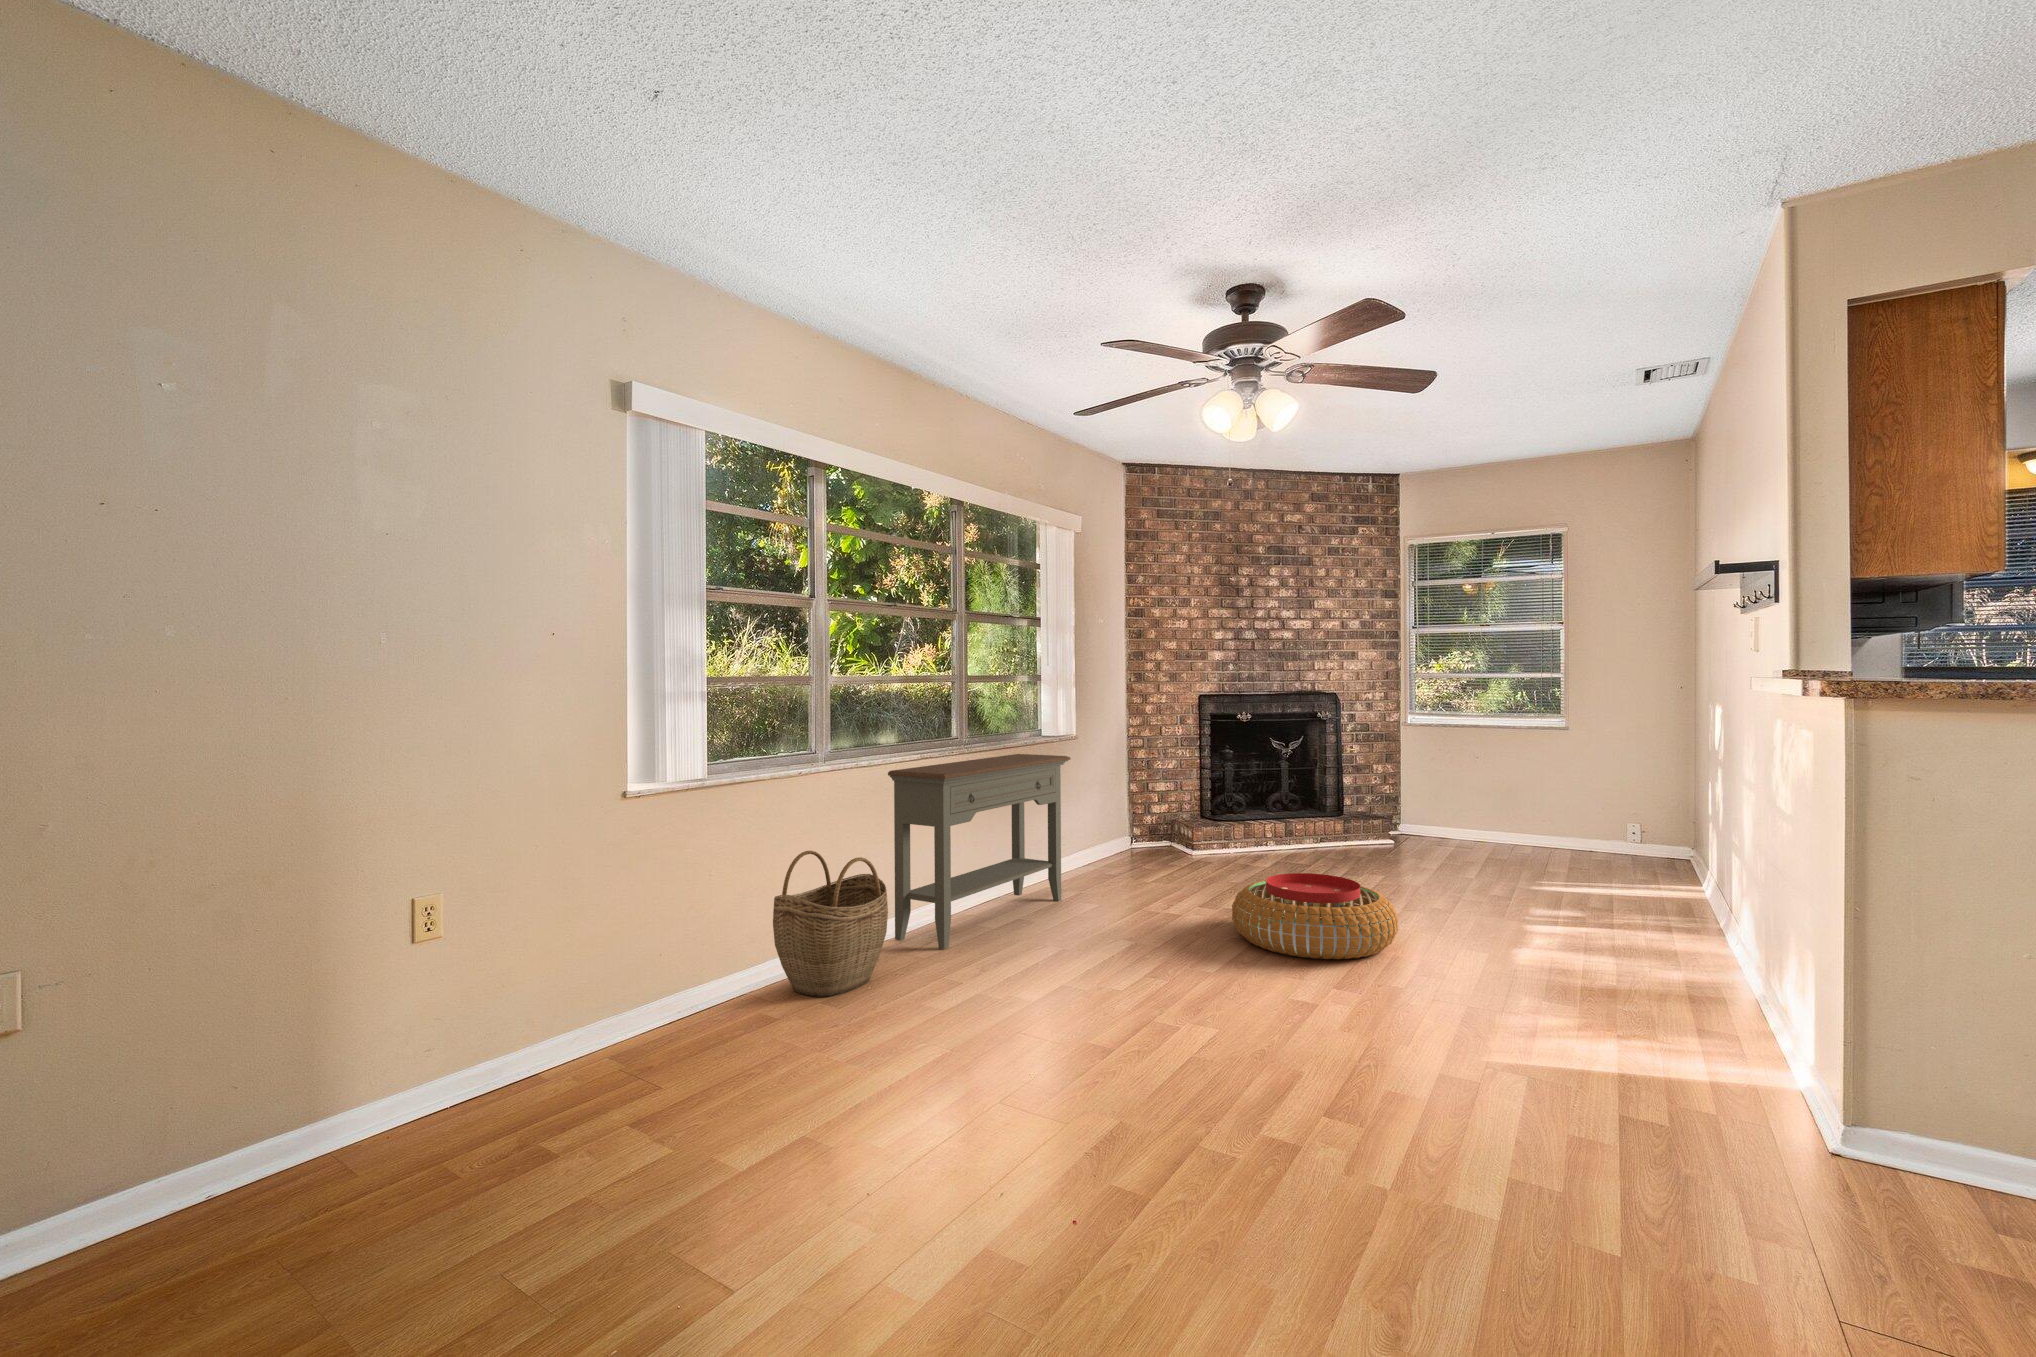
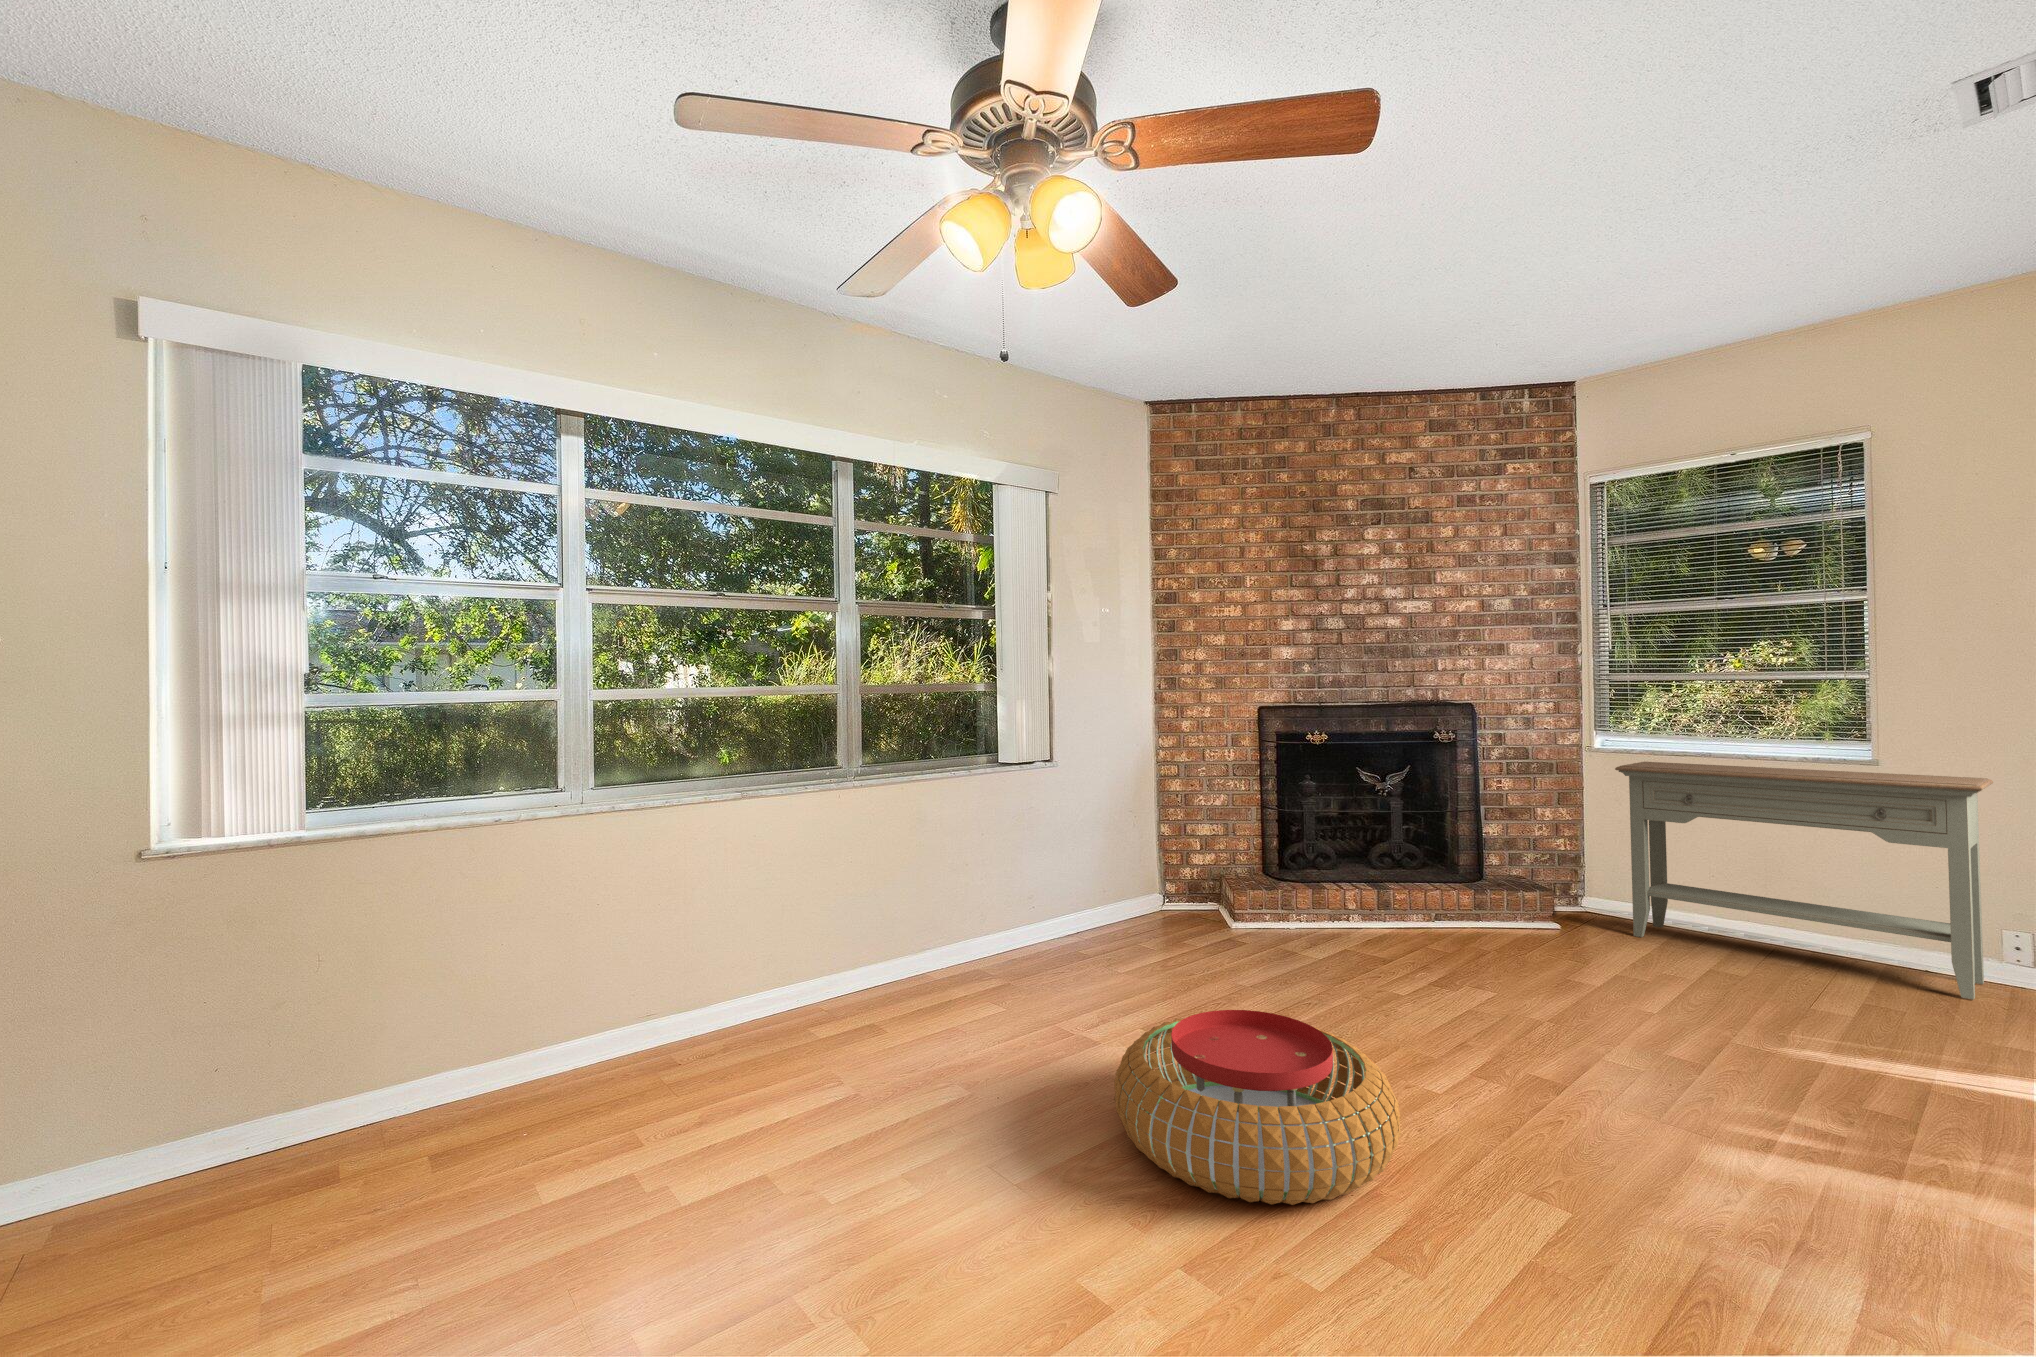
console table: present [888,754,1071,949] -> present [1615,762,1993,1000]
woven basket: present [773,851,888,997] -> none [356,935,555,1162]

